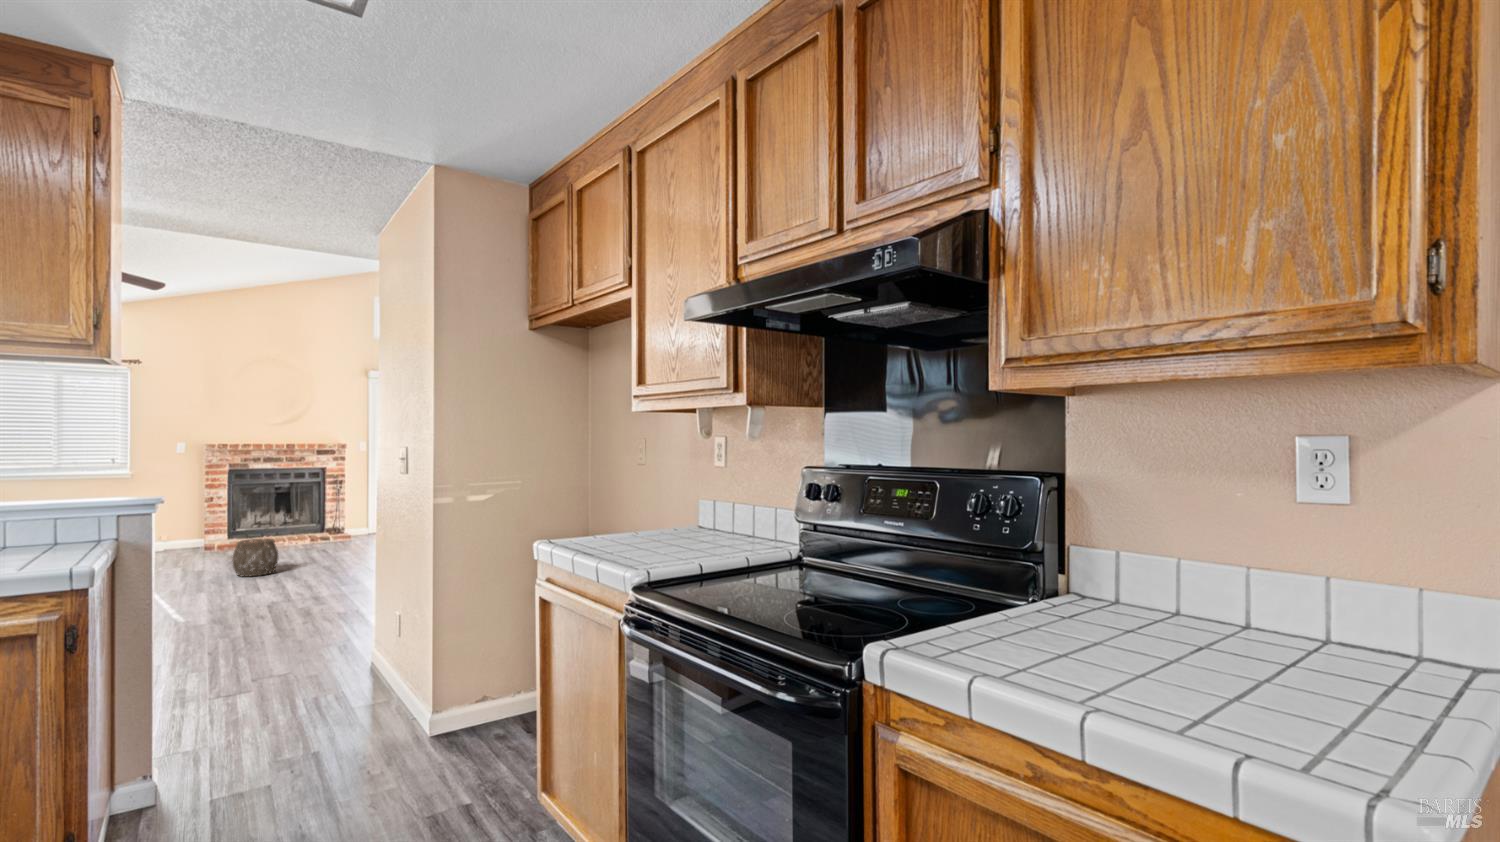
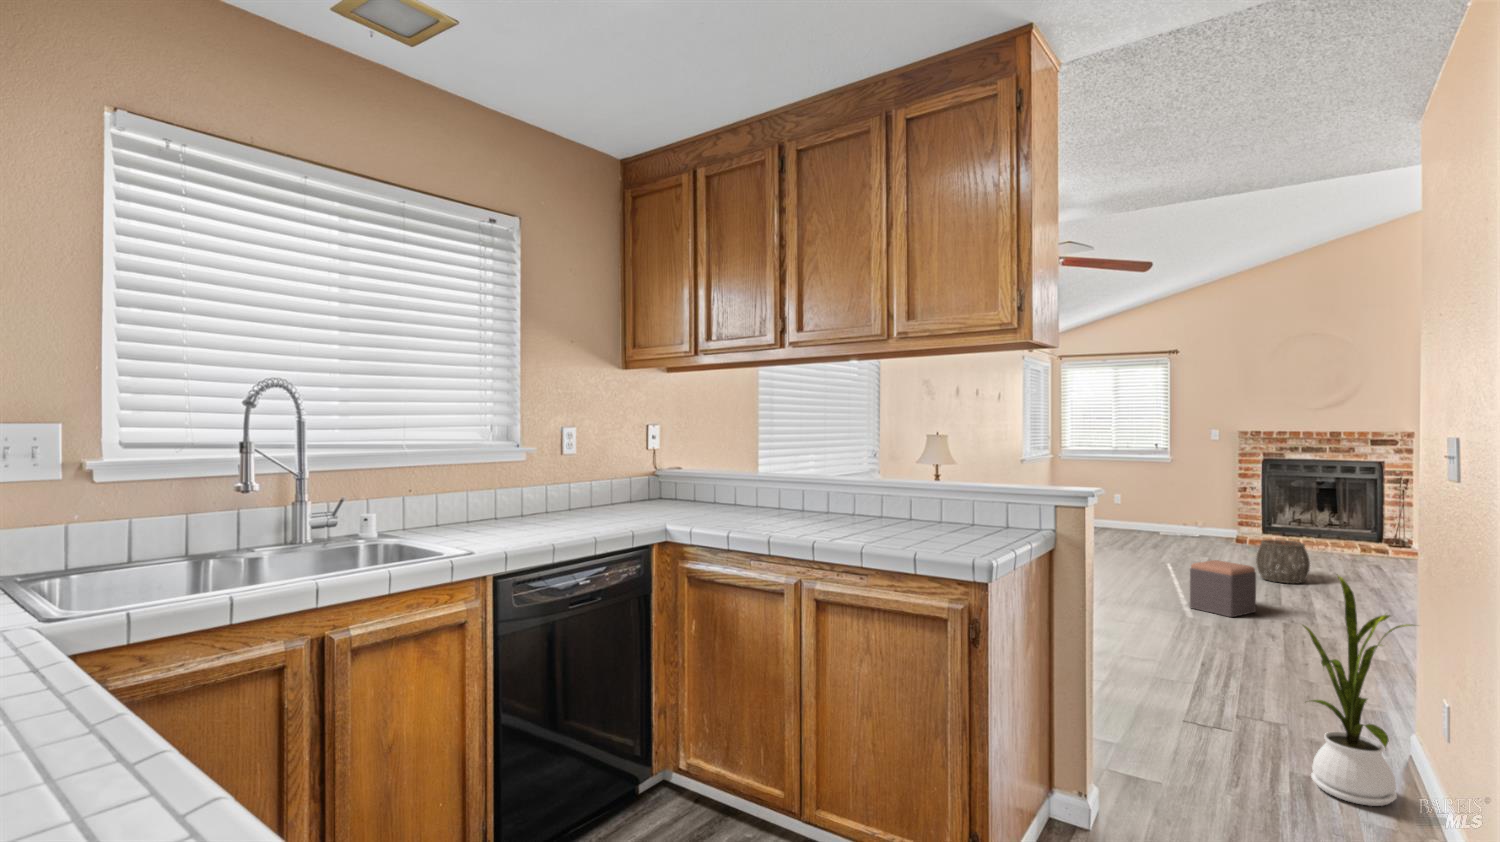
house plant: none [313,545,388,703] -> present [1303,576,1413,806]
footstool: none [179,563,242,614] -> present [1190,560,1256,617]

